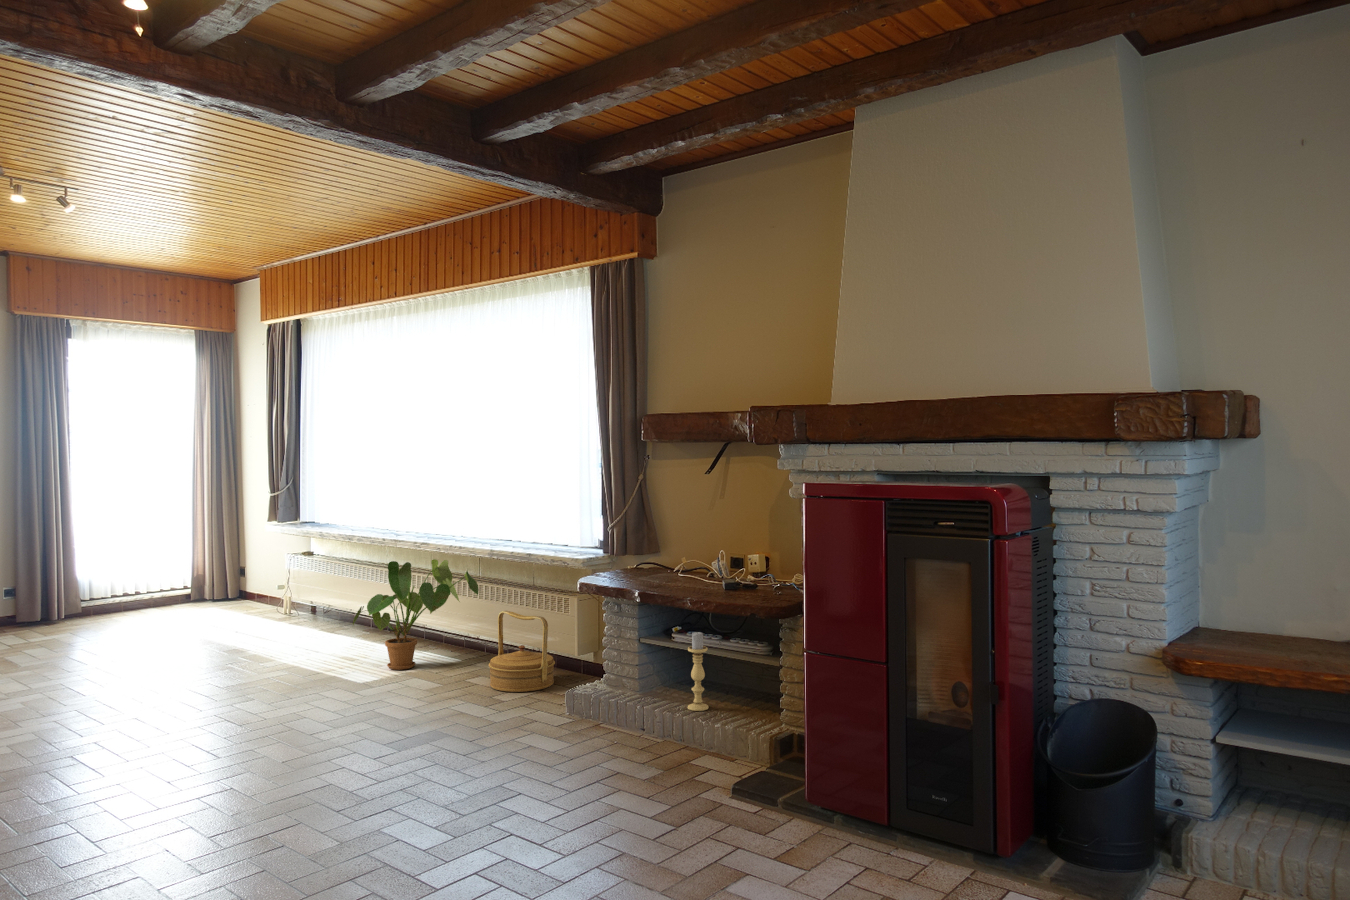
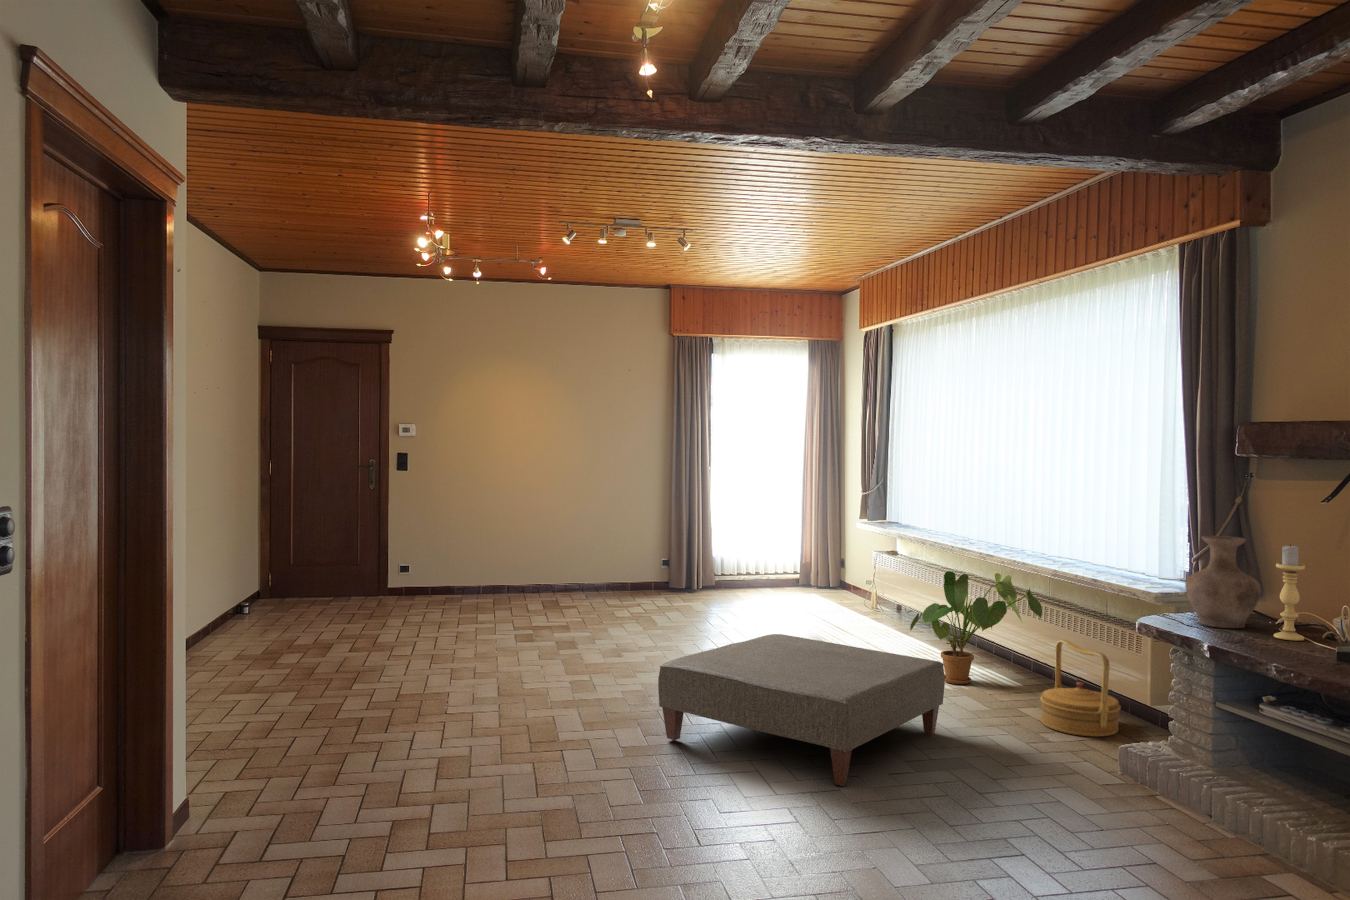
vase: none [614,505,666,578] -> present [1185,536,1261,628]
candle holder: present [688,632,709,711] -> present [1274,544,1305,641]
ottoman: none [91,645,410,782] -> present [658,634,945,786]

